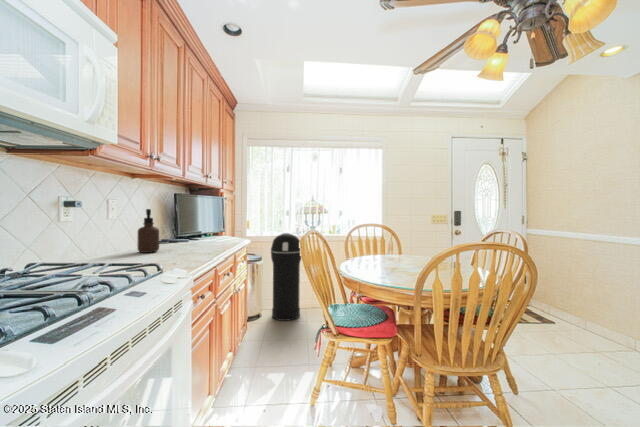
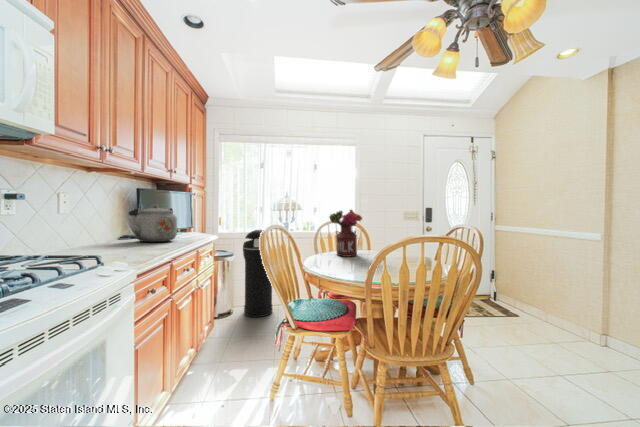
soap dispenser: present [137,209,159,253] -> none [90,203,114,248]
kettle: none [169,211,214,247] -> present [129,206,177,242]
flower arrangement: none [363,214,398,262] -> present [329,210,362,257]

